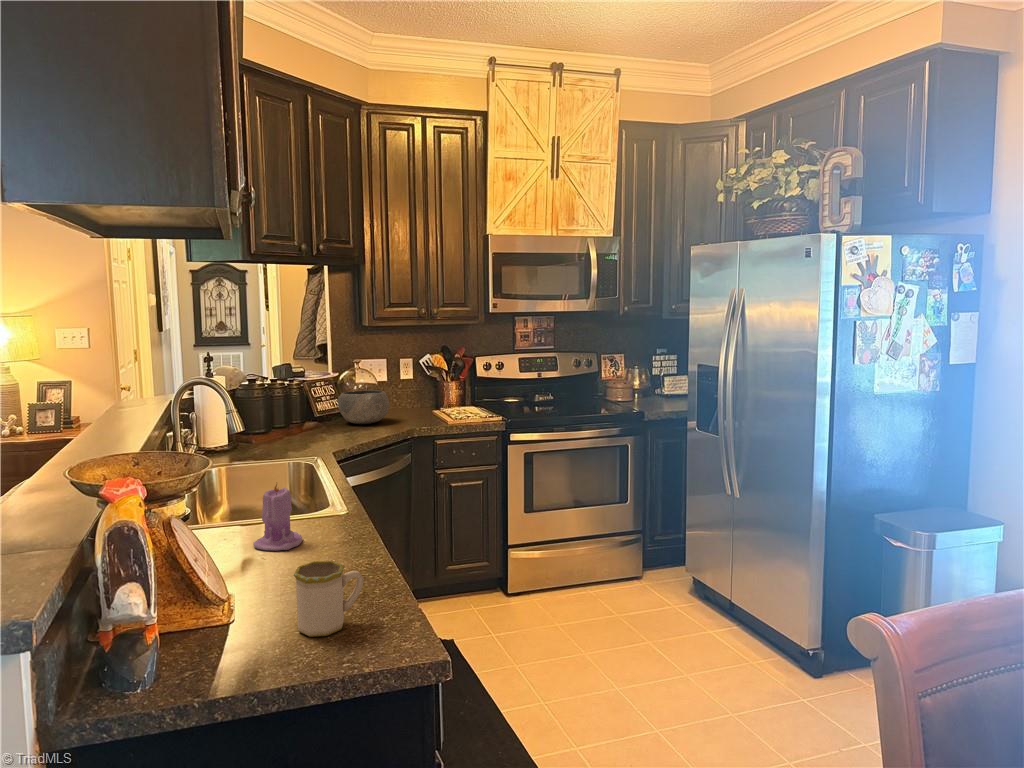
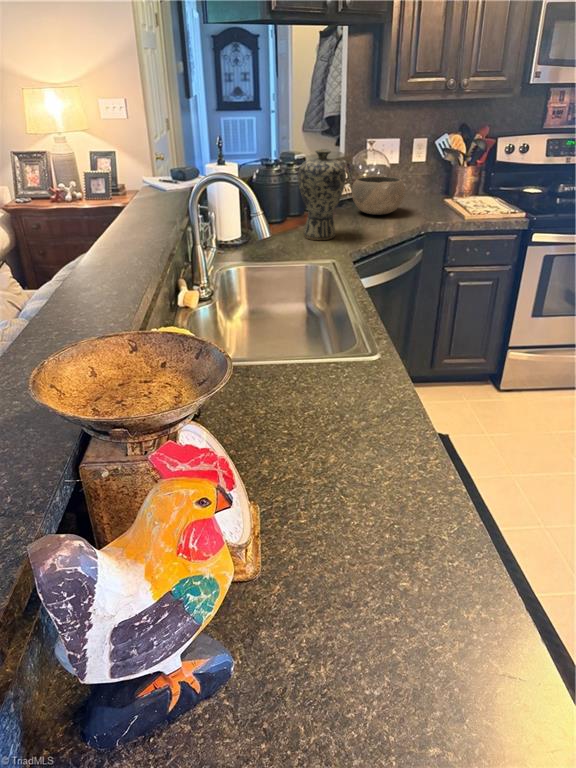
vase: none [281,363,326,445] -> present [298,149,346,240]
candle: present [253,484,302,551] -> none [279,341,336,427]
mug: present [294,561,363,637] -> none [352,541,455,661]

